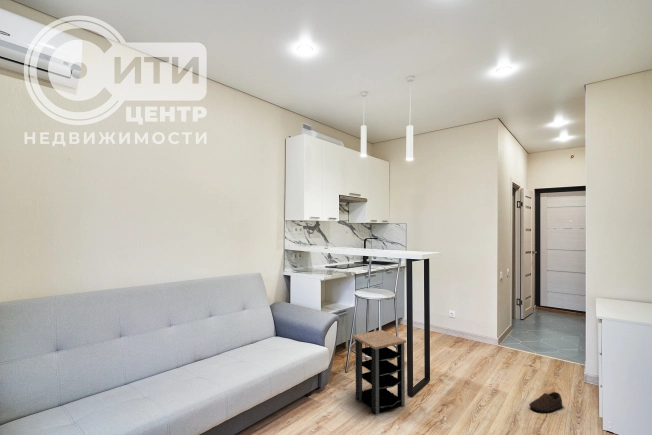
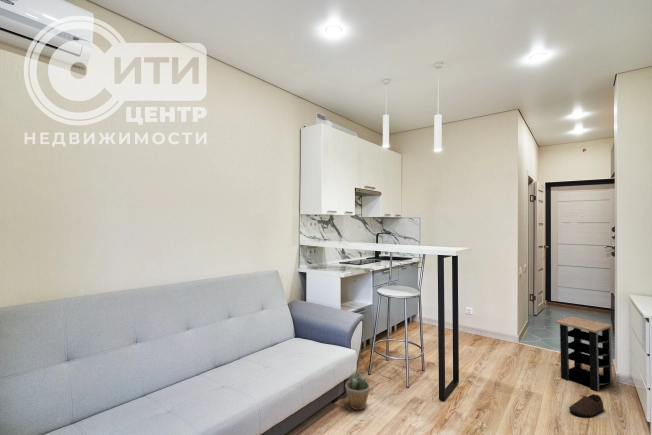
side table: present [352,330,406,415] -> present [555,316,612,391]
potted plant: none [319,368,342,404] -> present [346,372,370,410]

